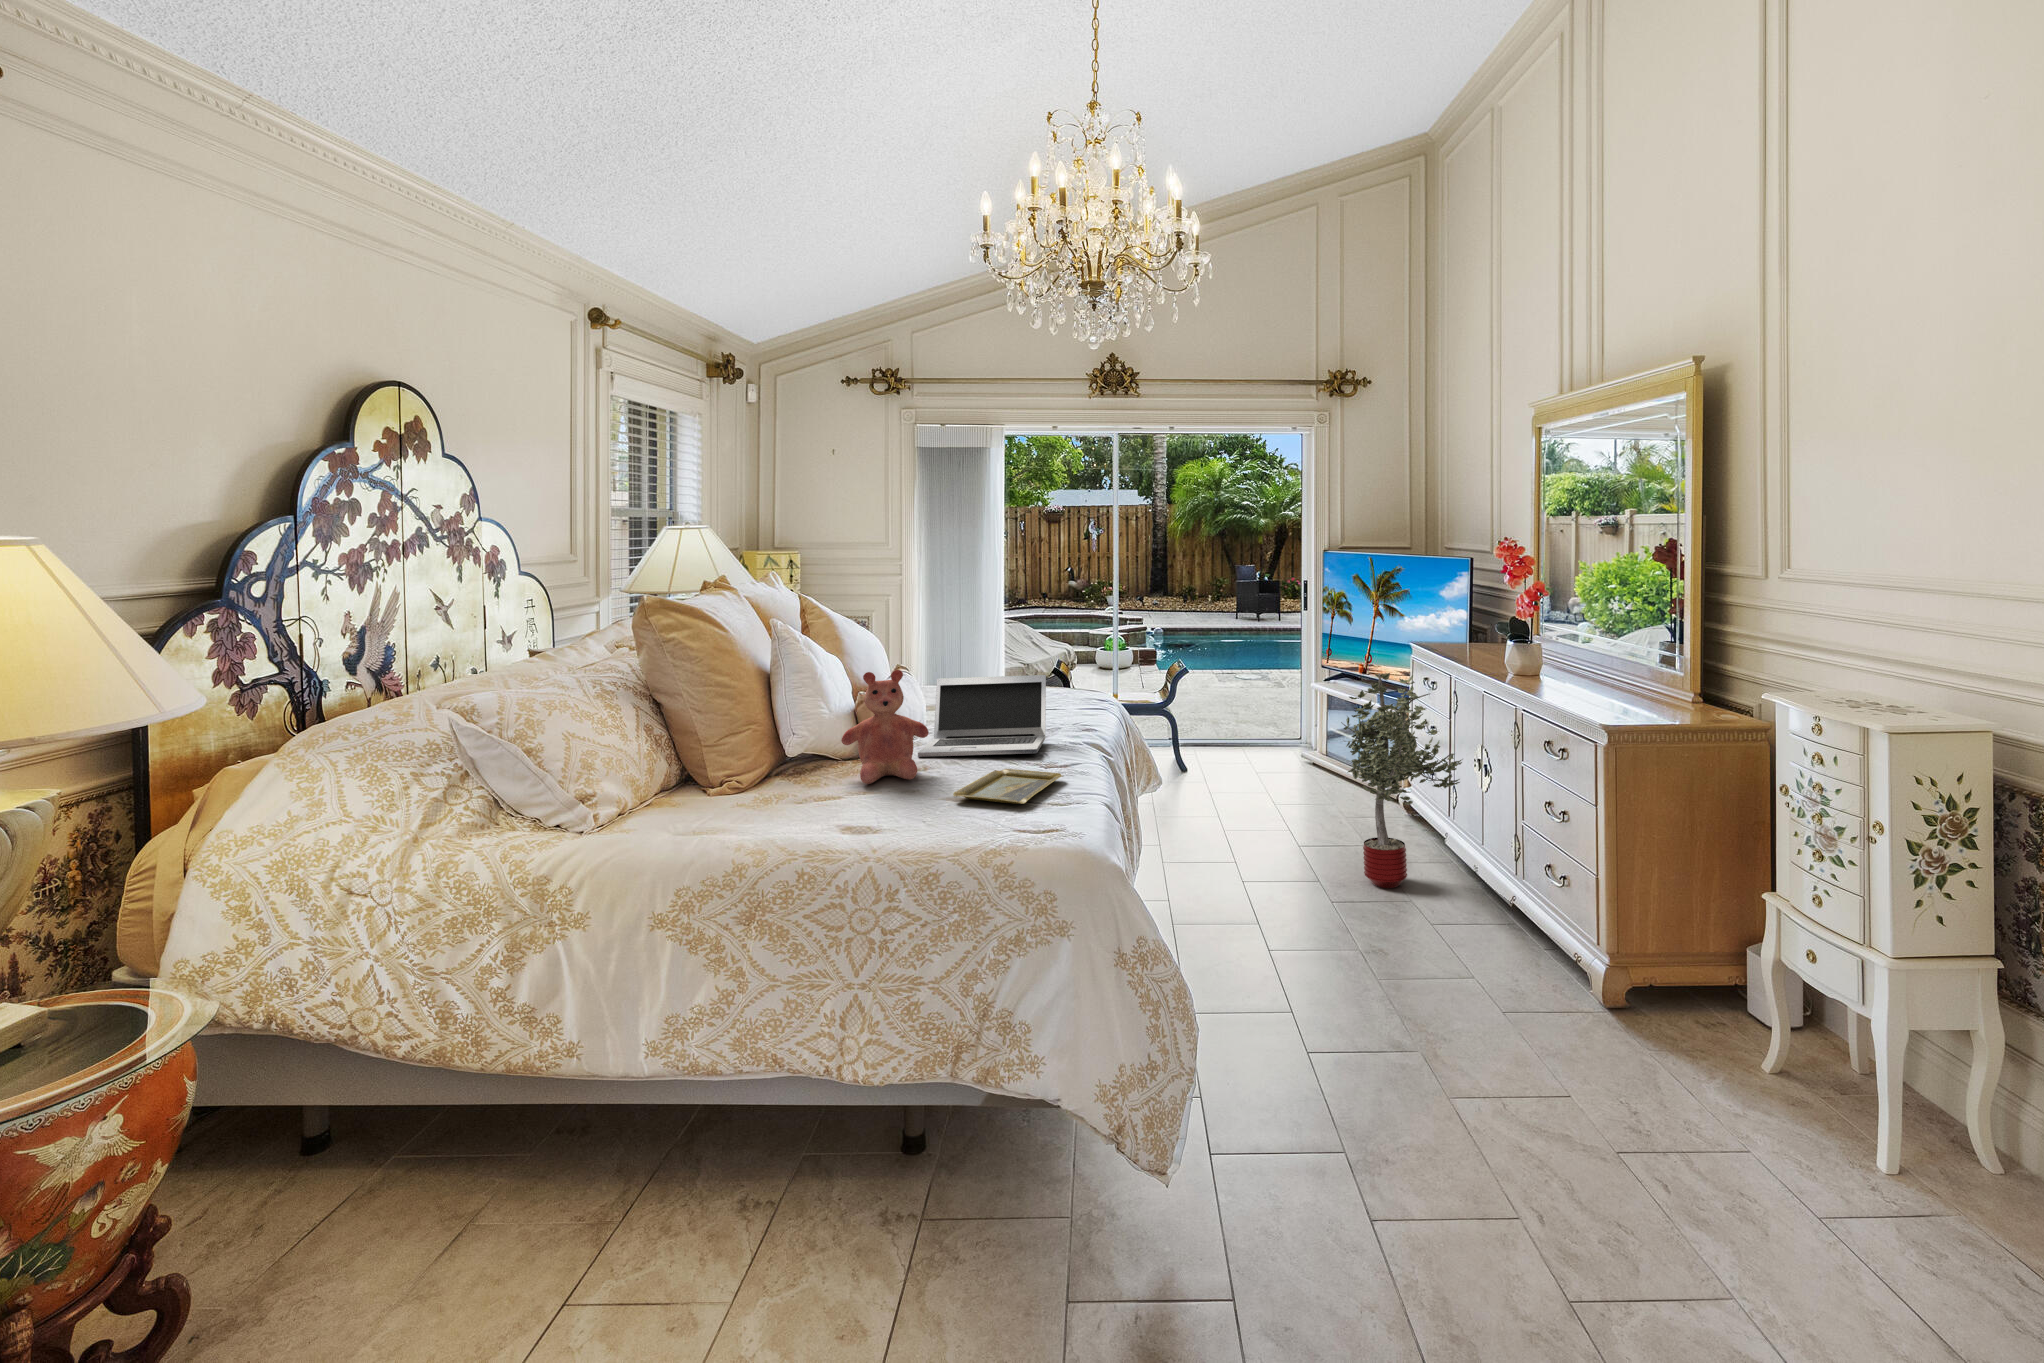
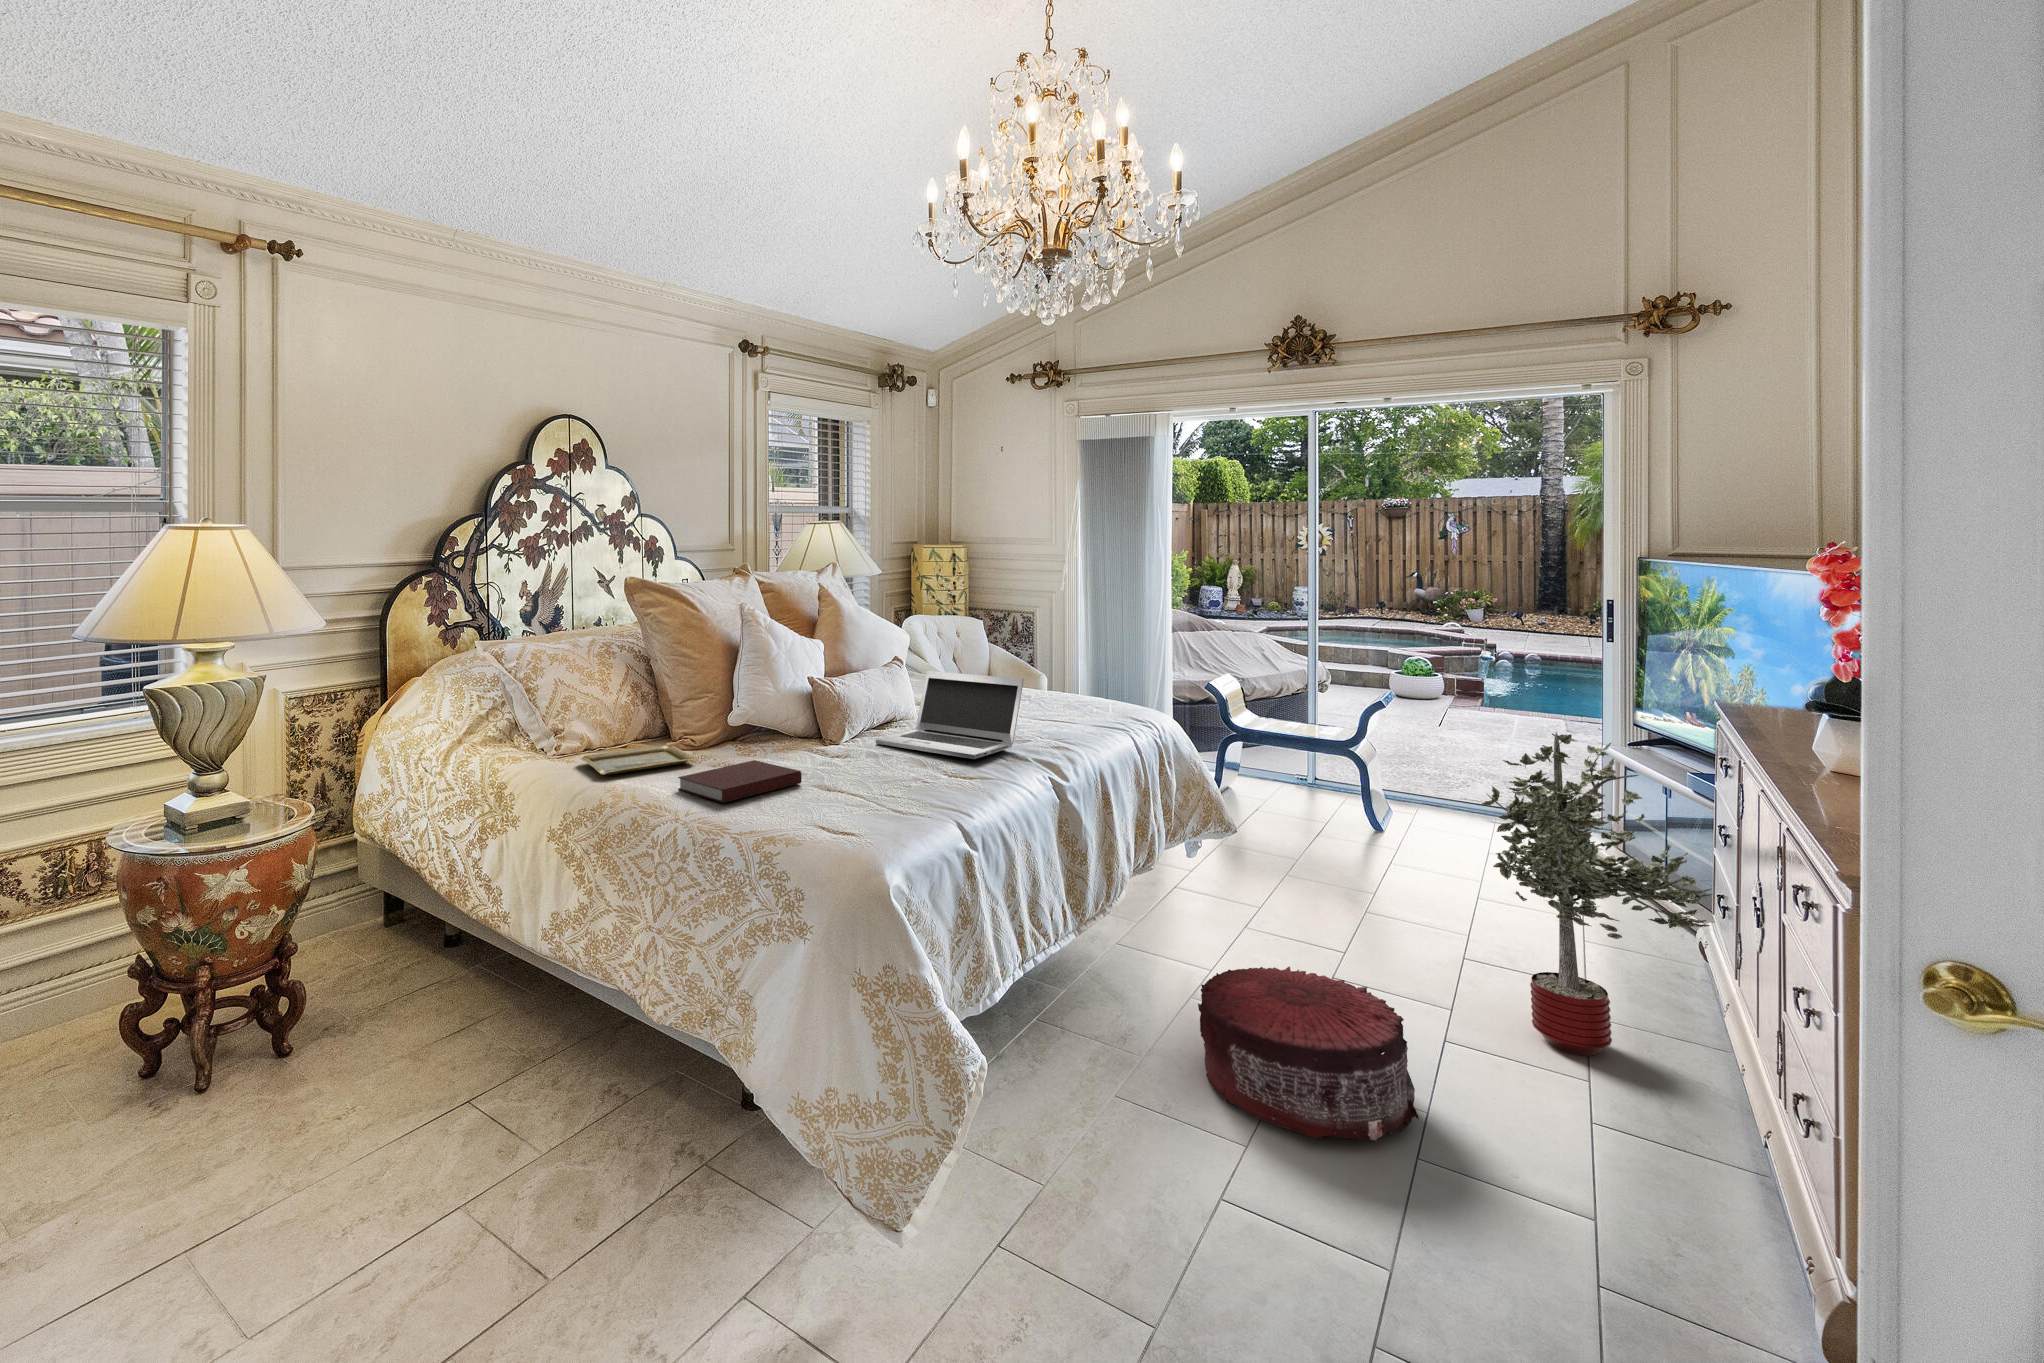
teddy bear: present [841,670,929,784] -> none [786,656,864,762]
tray: present [953,769,1063,804] -> present [580,745,696,775]
notebook: none [802,789,921,834] -> present [678,760,802,803]
pouf: none [1218,873,1365,987] -> present [1198,966,1419,1141]

